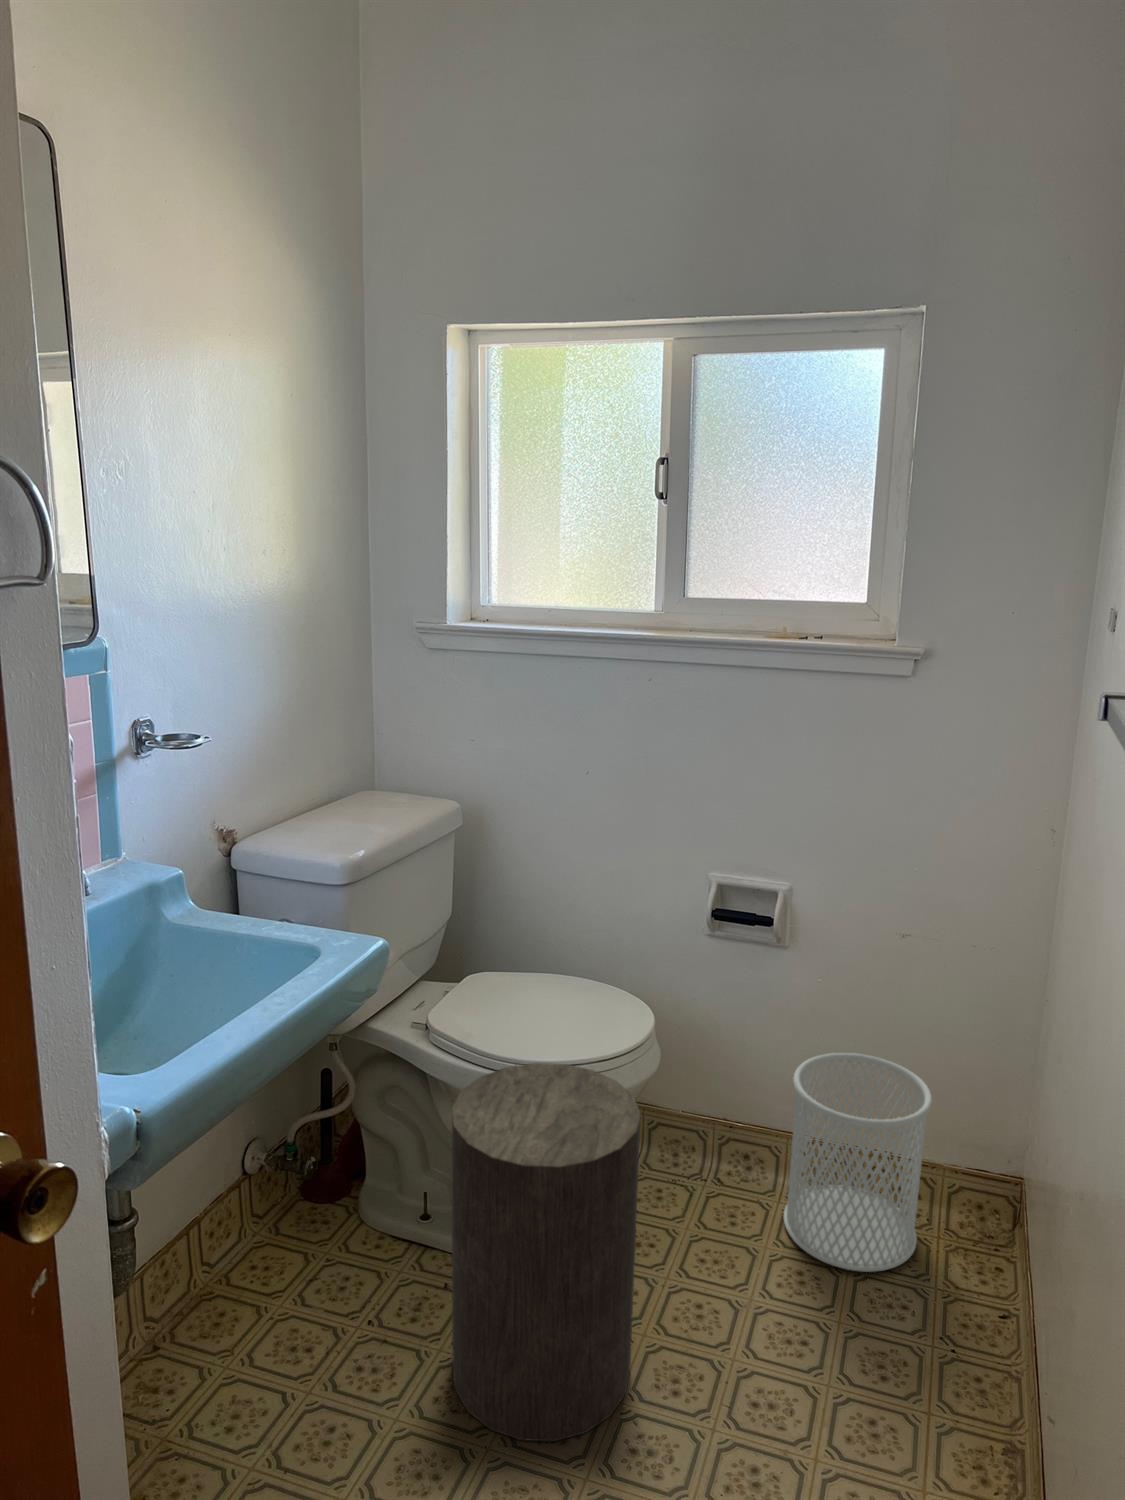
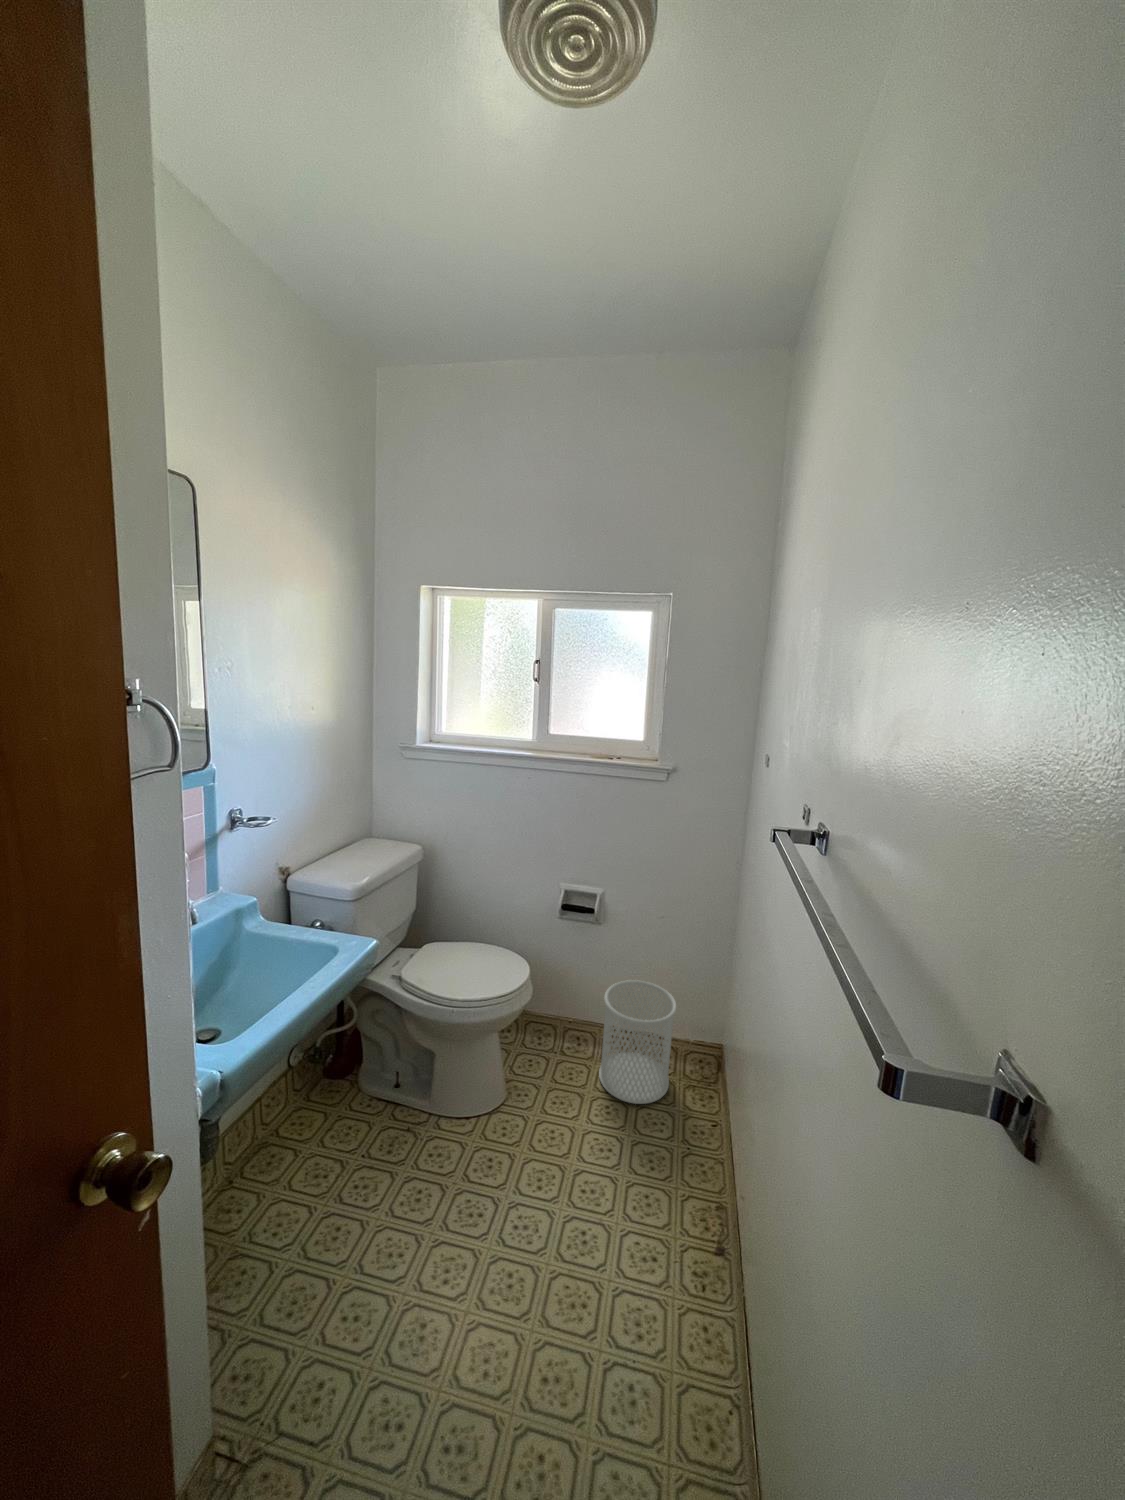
stool: present [452,1063,641,1441] -> none [411,1000,521,1226]

